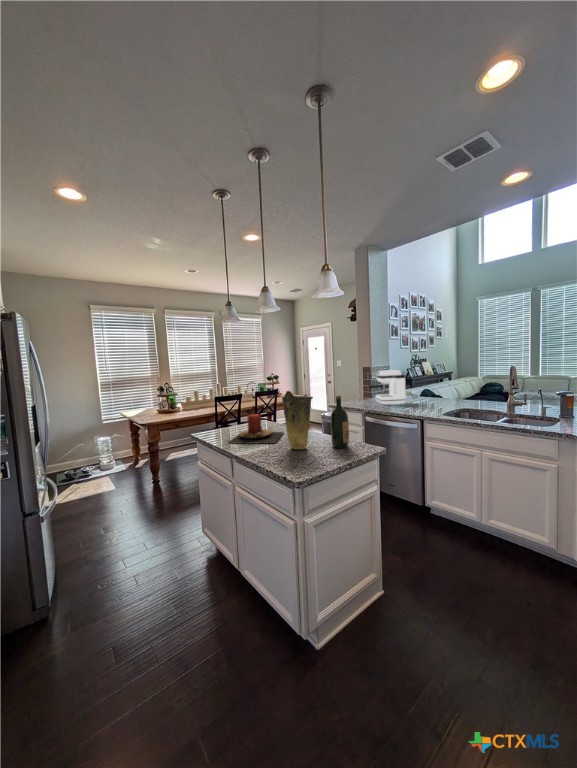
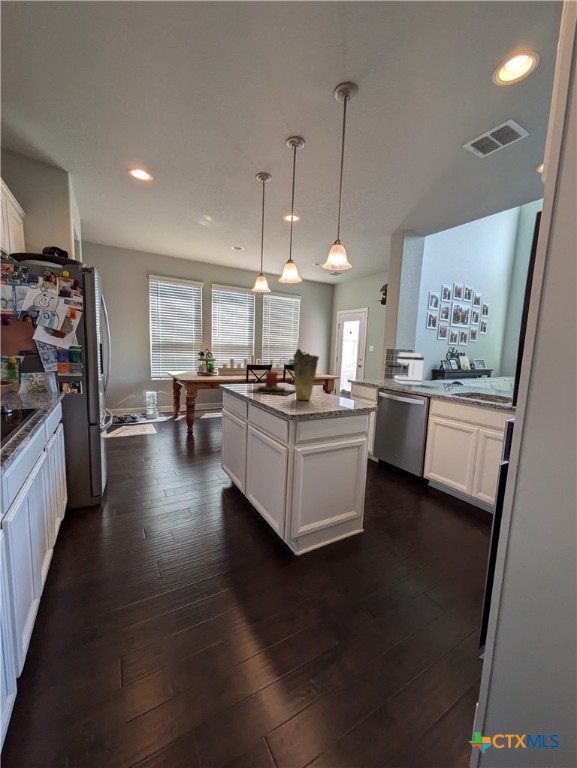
wine bottle: present [331,396,349,448] -> none [332,358,349,403]

